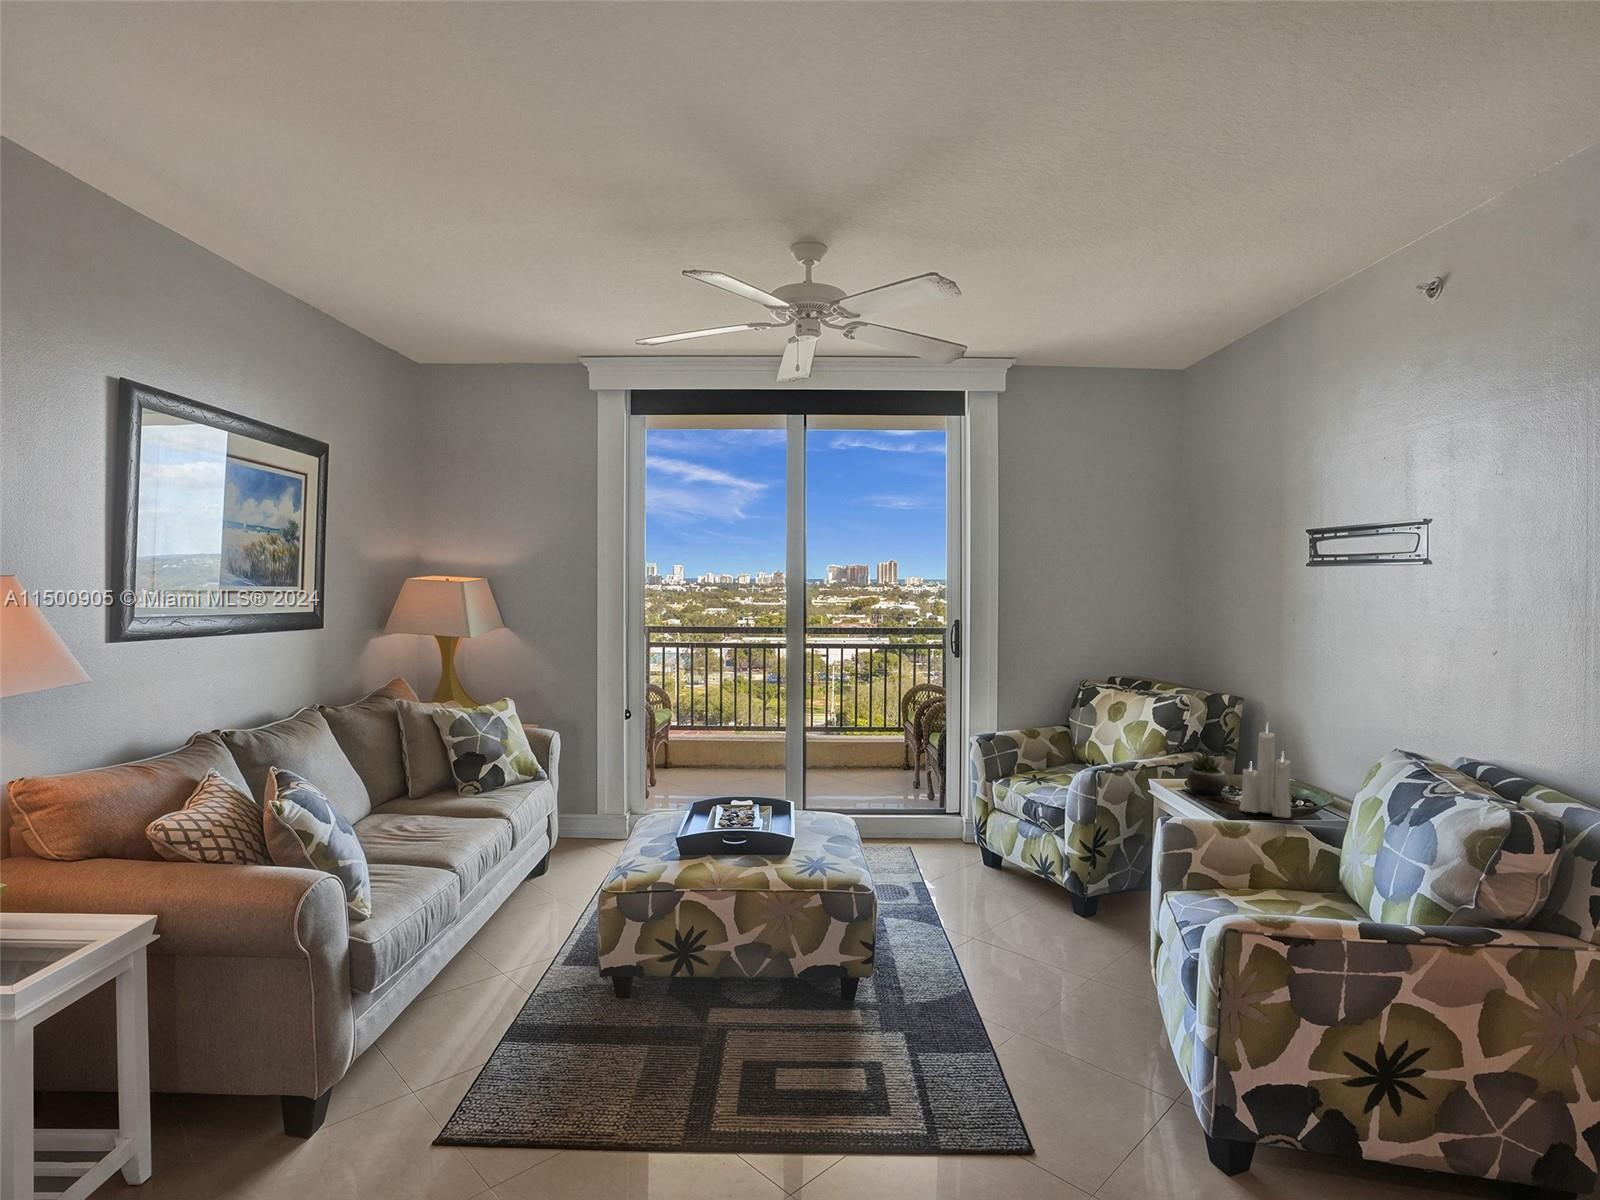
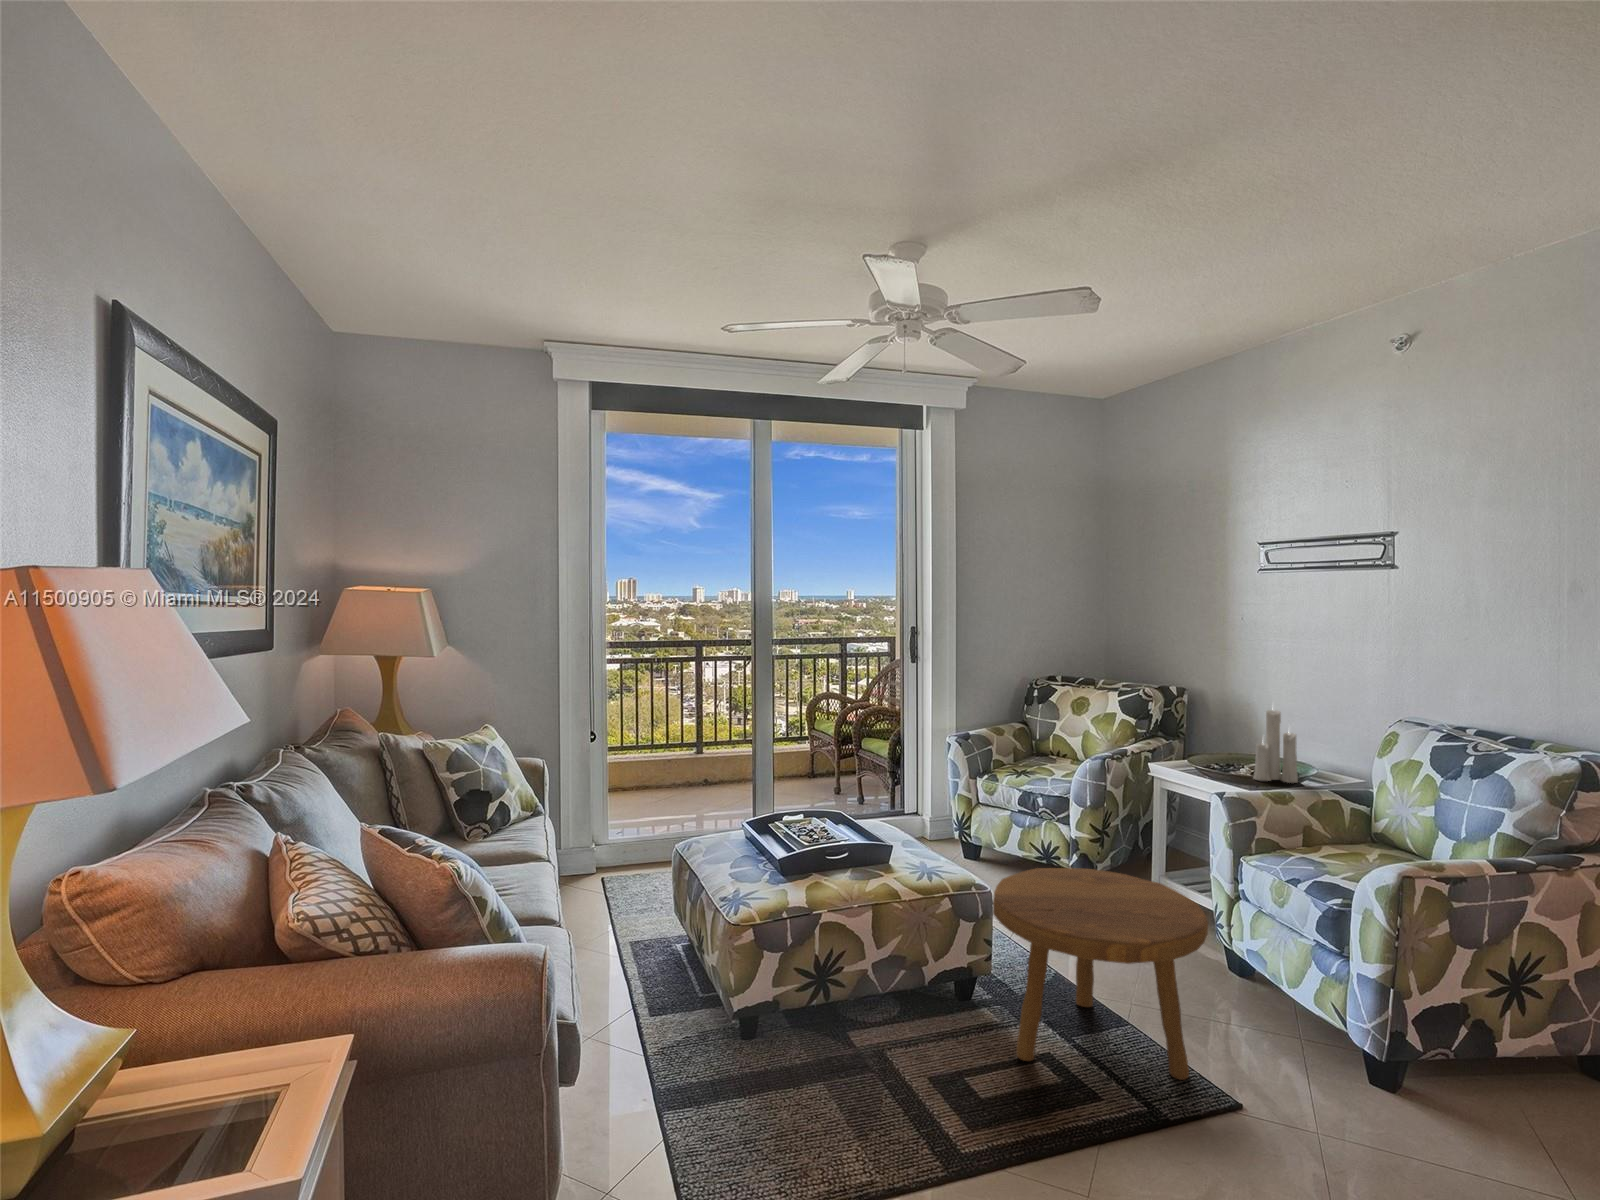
succulent plant: present [1183,753,1233,798] -> none [1182,732,1233,773]
footstool: none [843,875,1052,1108] -> present [993,868,1208,1080]

